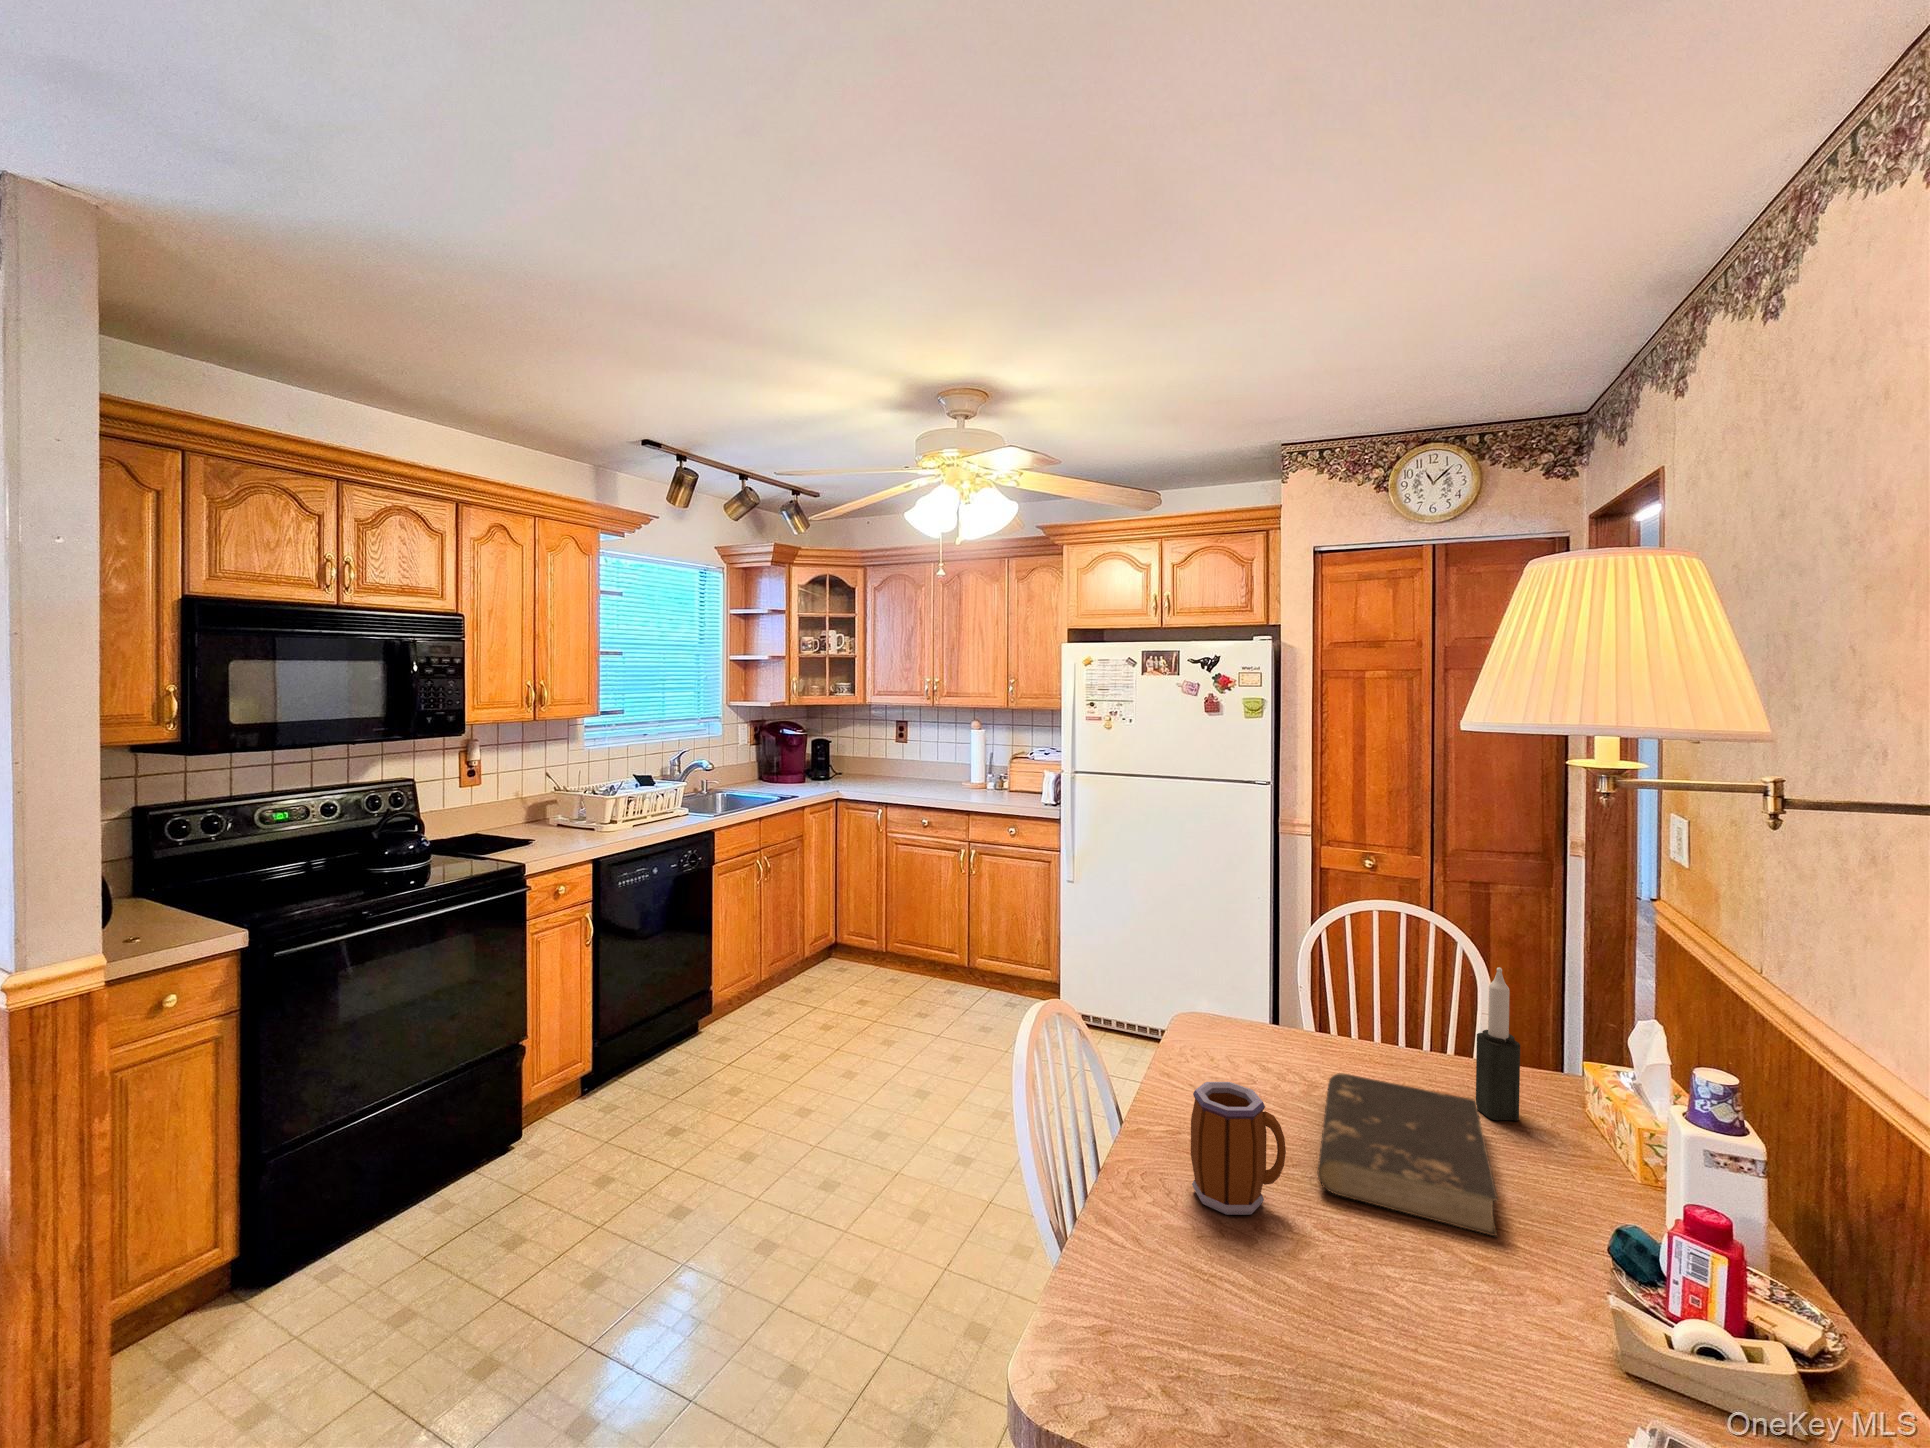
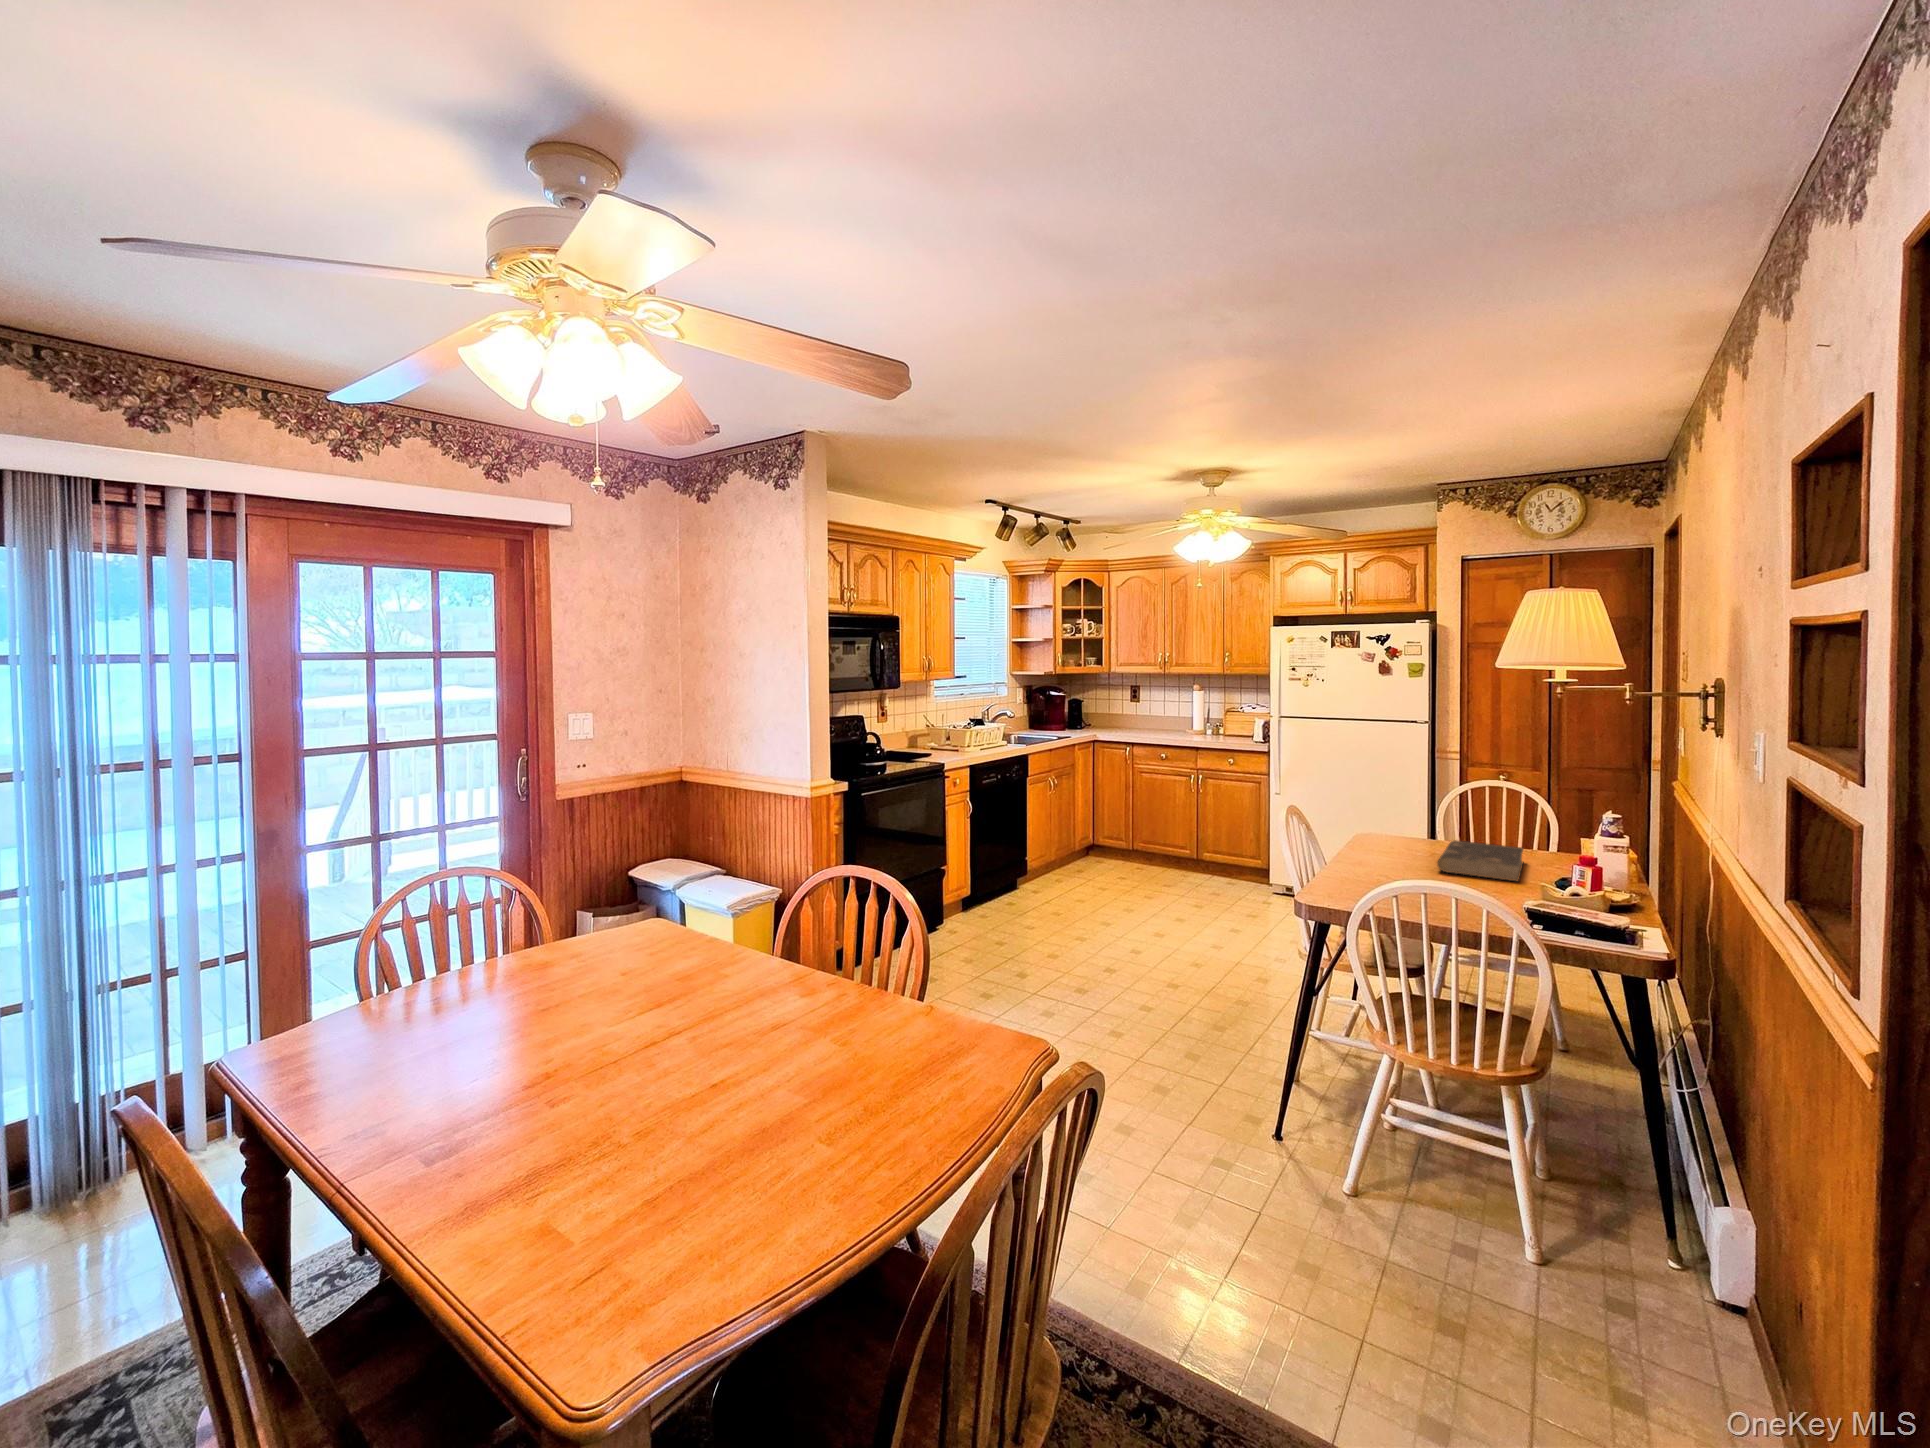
candle: present [1476,967,1520,1121] -> none [1528,786,1550,860]
mug: present [1191,1082,1286,1215] -> none [1376,824,1421,875]

